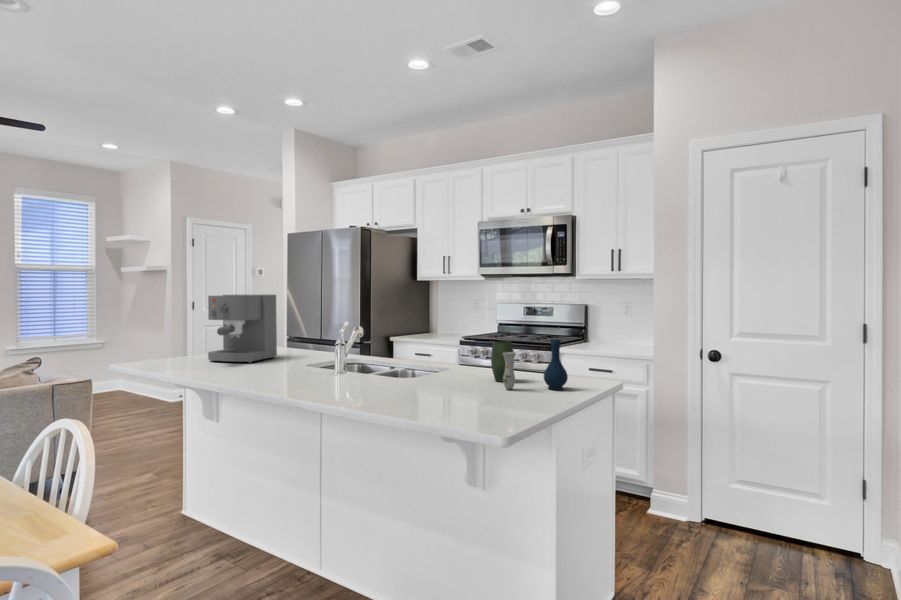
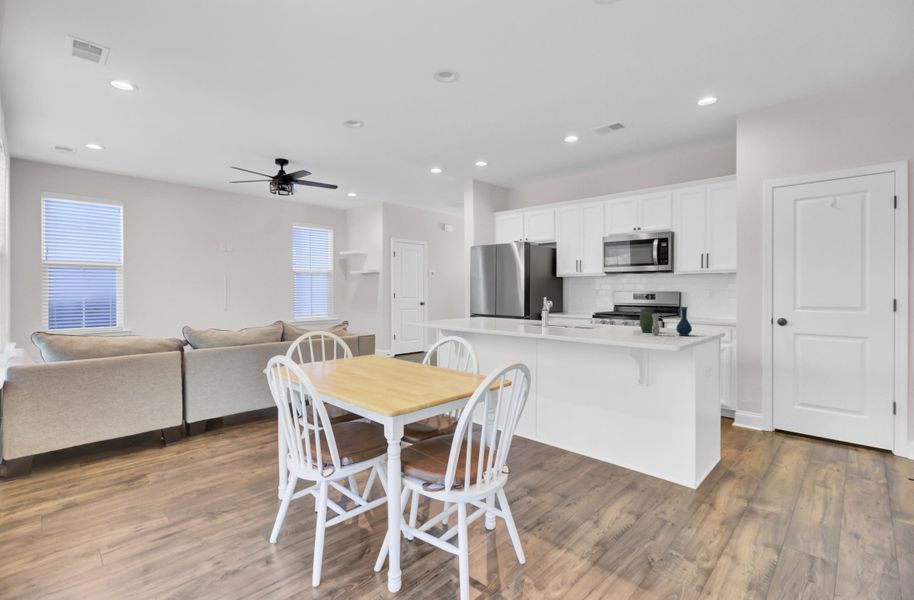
coffee maker: present [208,294,277,363] -> none [457,285,492,324]

